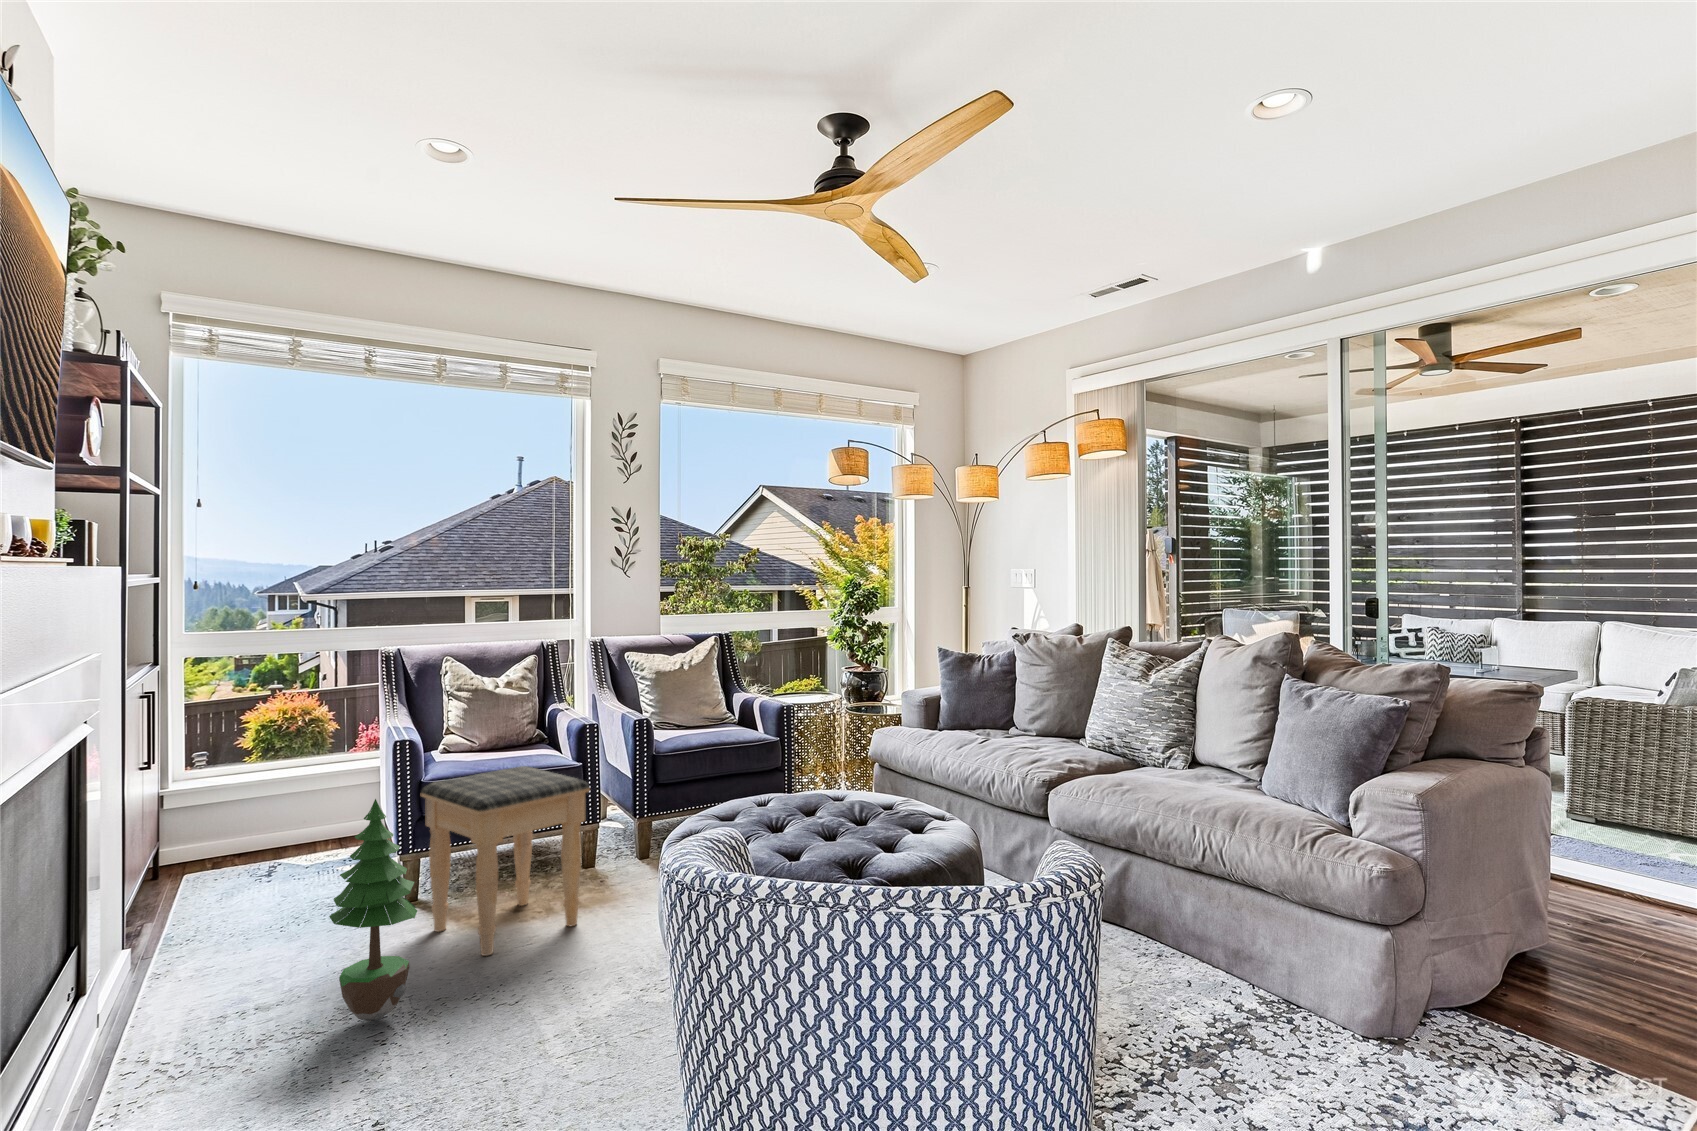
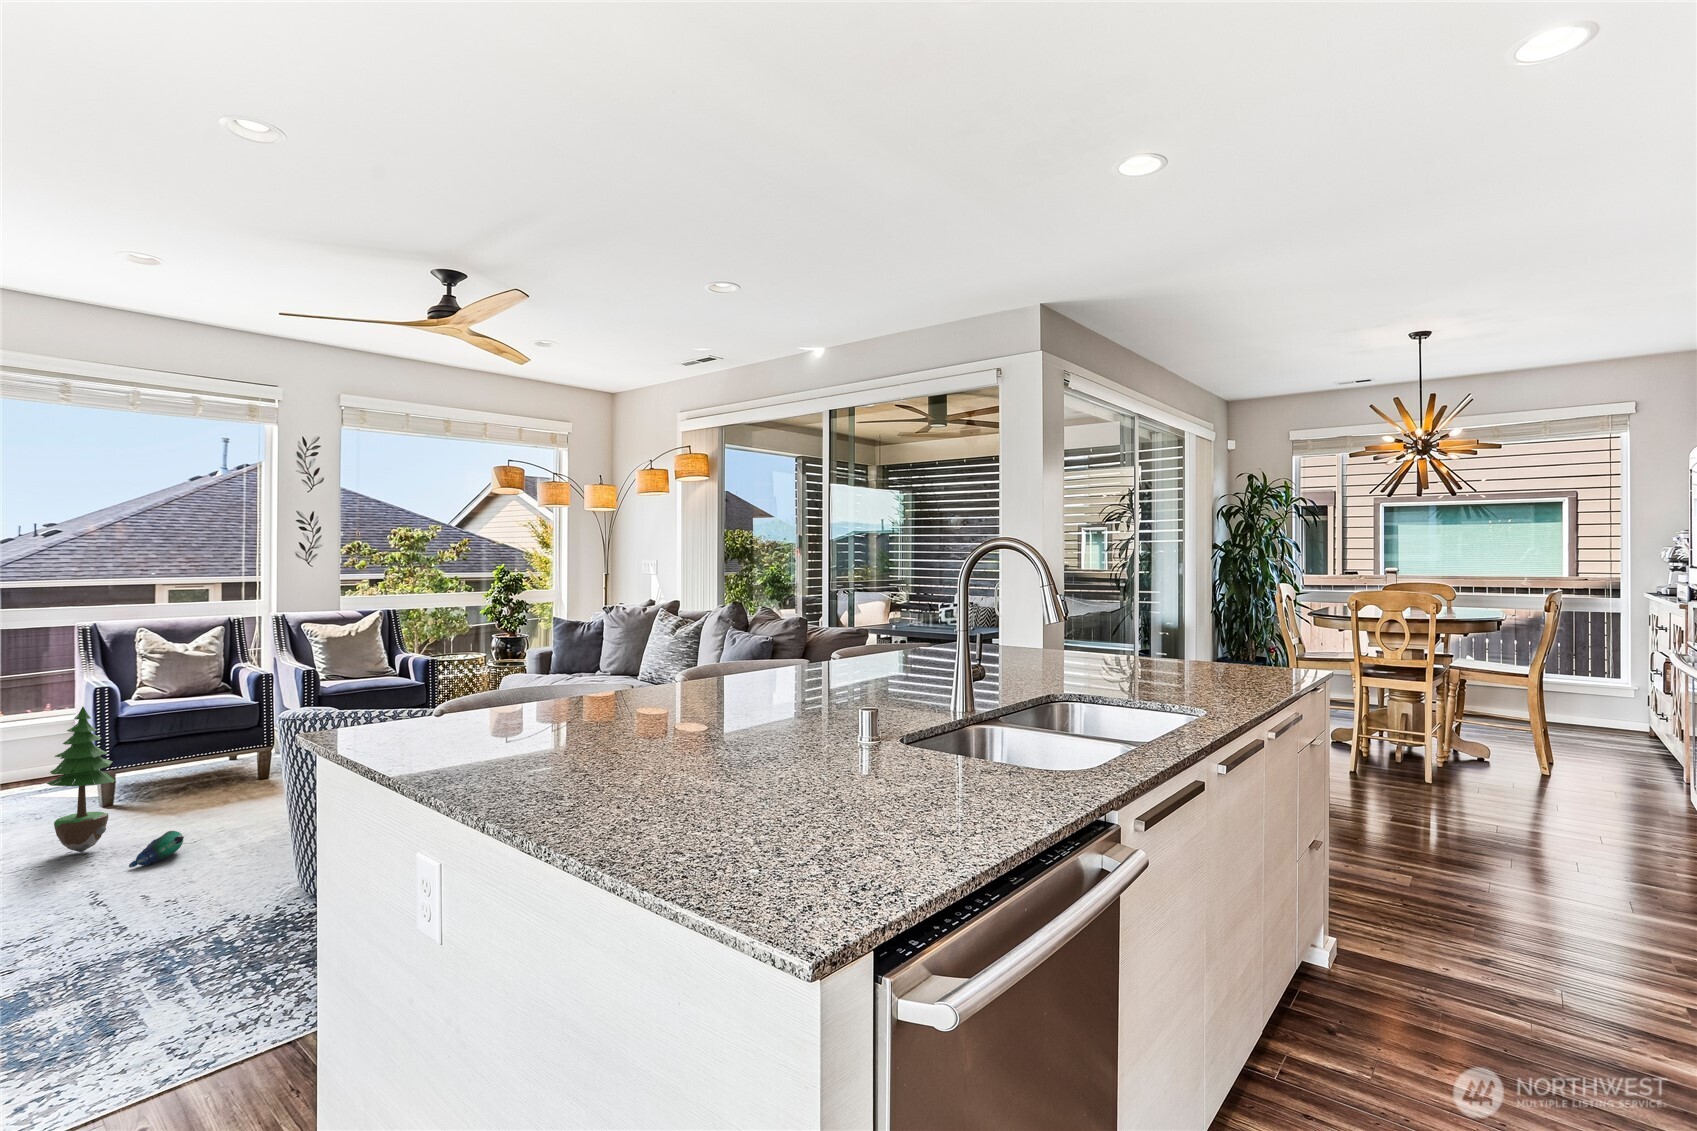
footstool: present [421,766,590,956] -> none [117,700,256,822]
plush toy: none [437,1004,512,1079] -> present [129,831,184,867]

